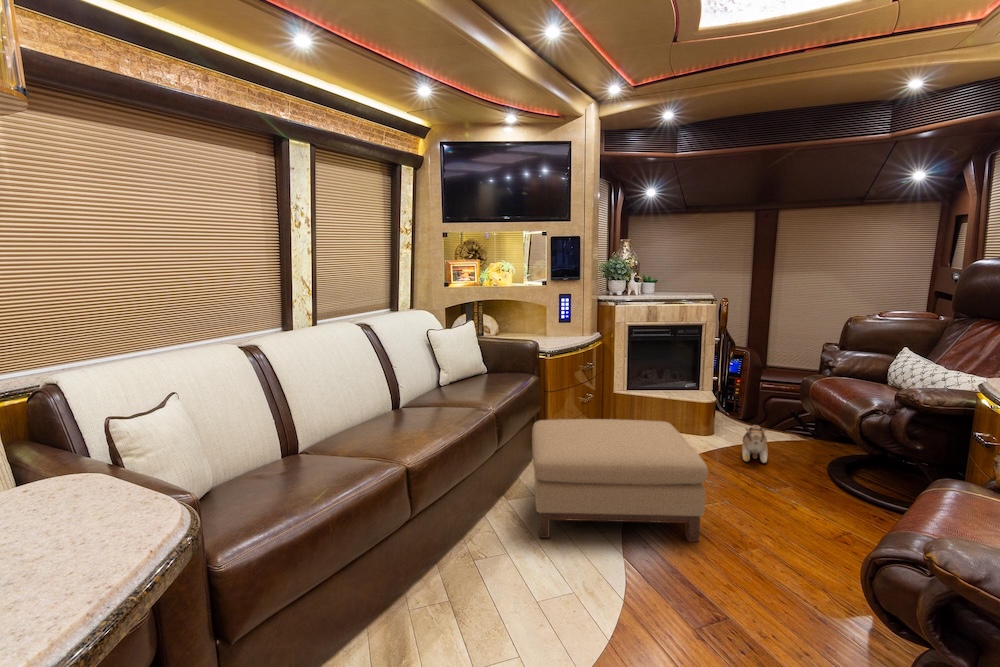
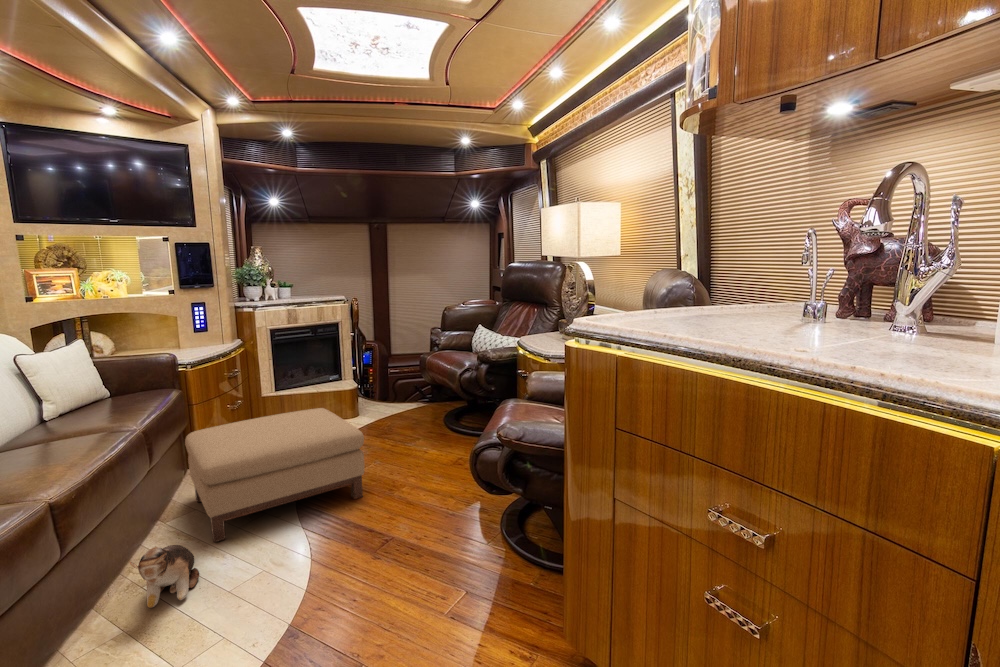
plush toy: present [742,425,768,463] -> present [130,545,199,608]

